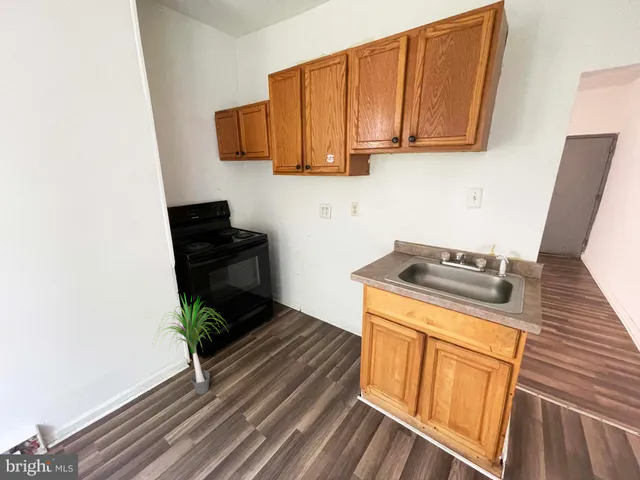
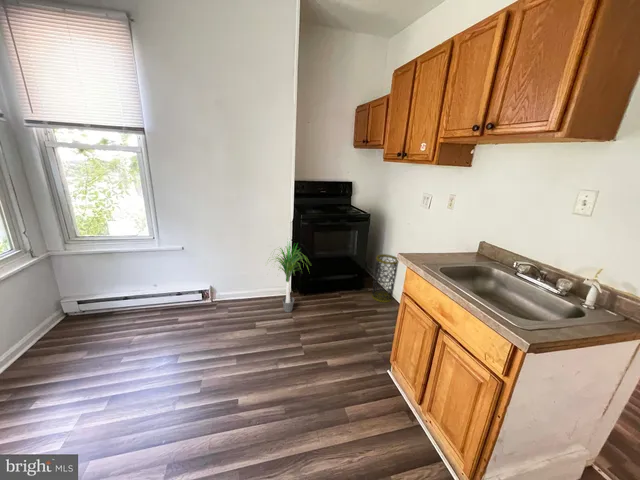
trash can: none [283,273,307,326] -> present [372,254,398,302]

